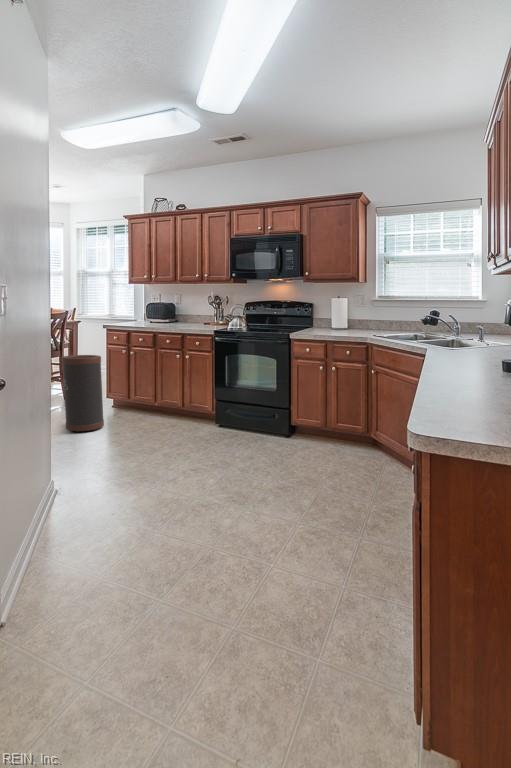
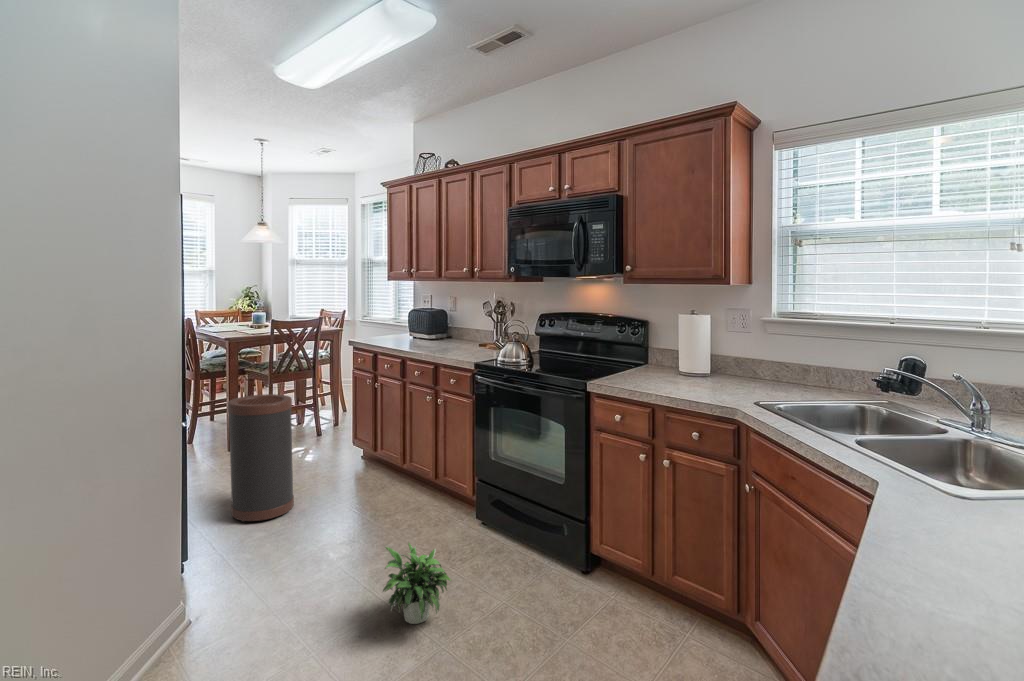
potted plant: none [196,416,238,453] -> present [383,543,451,624]

